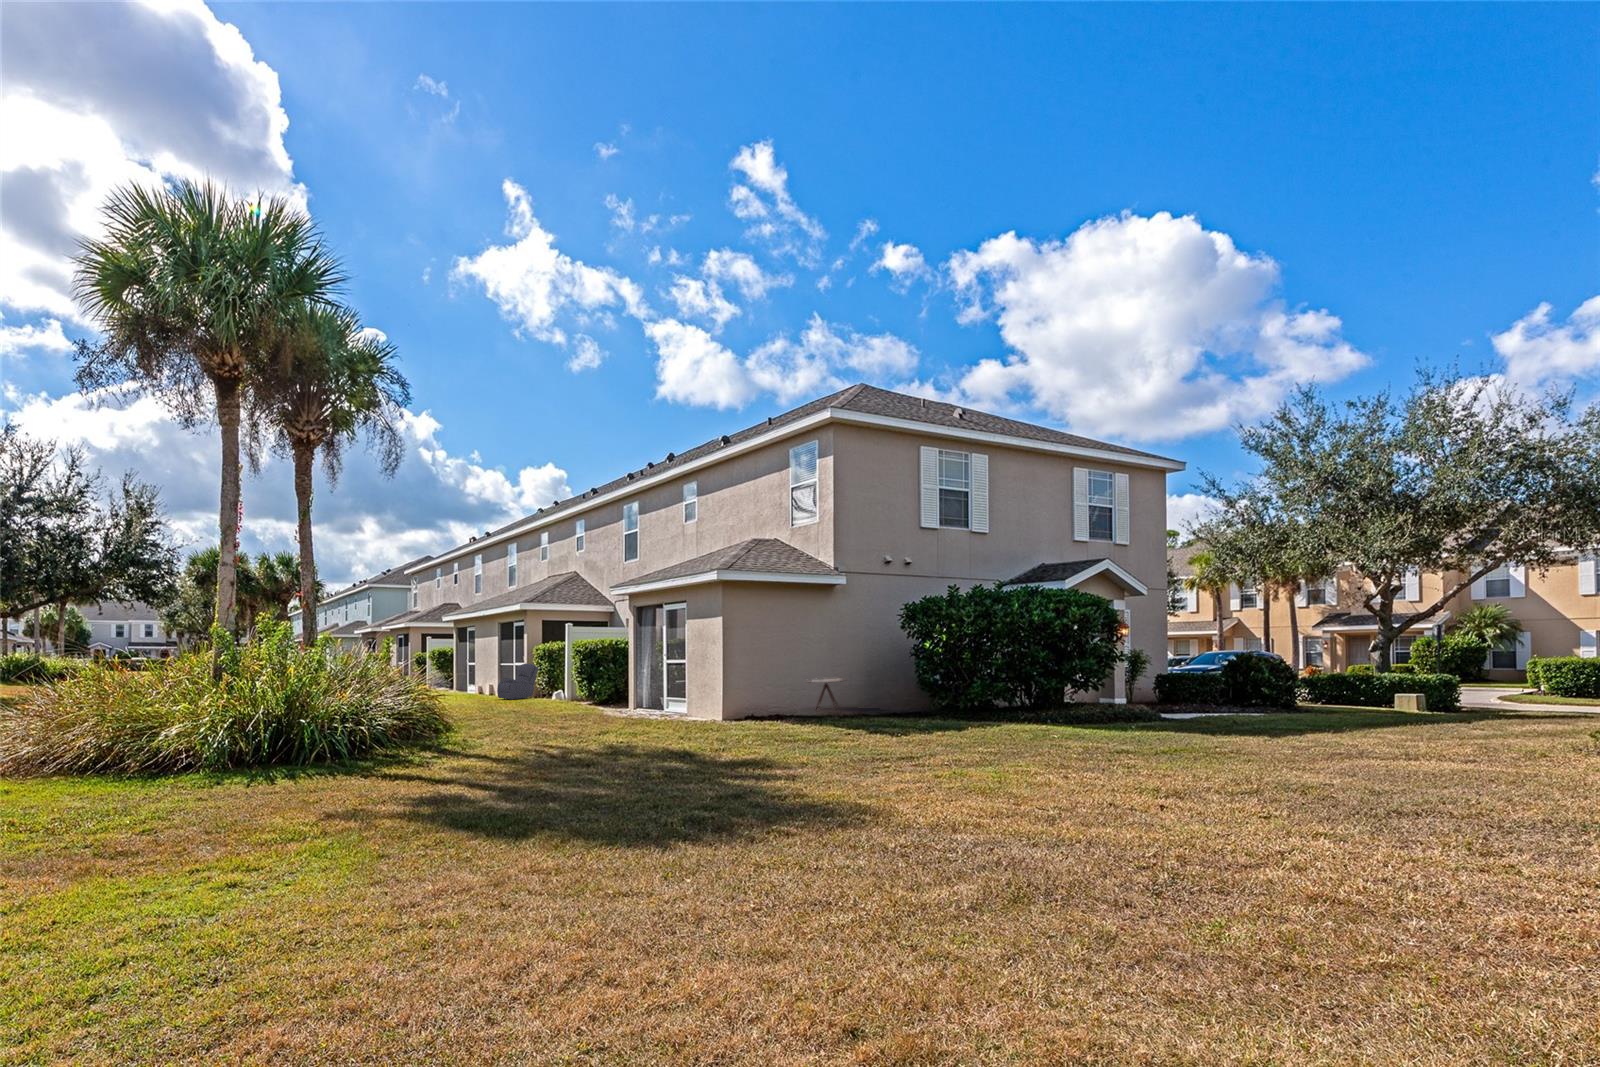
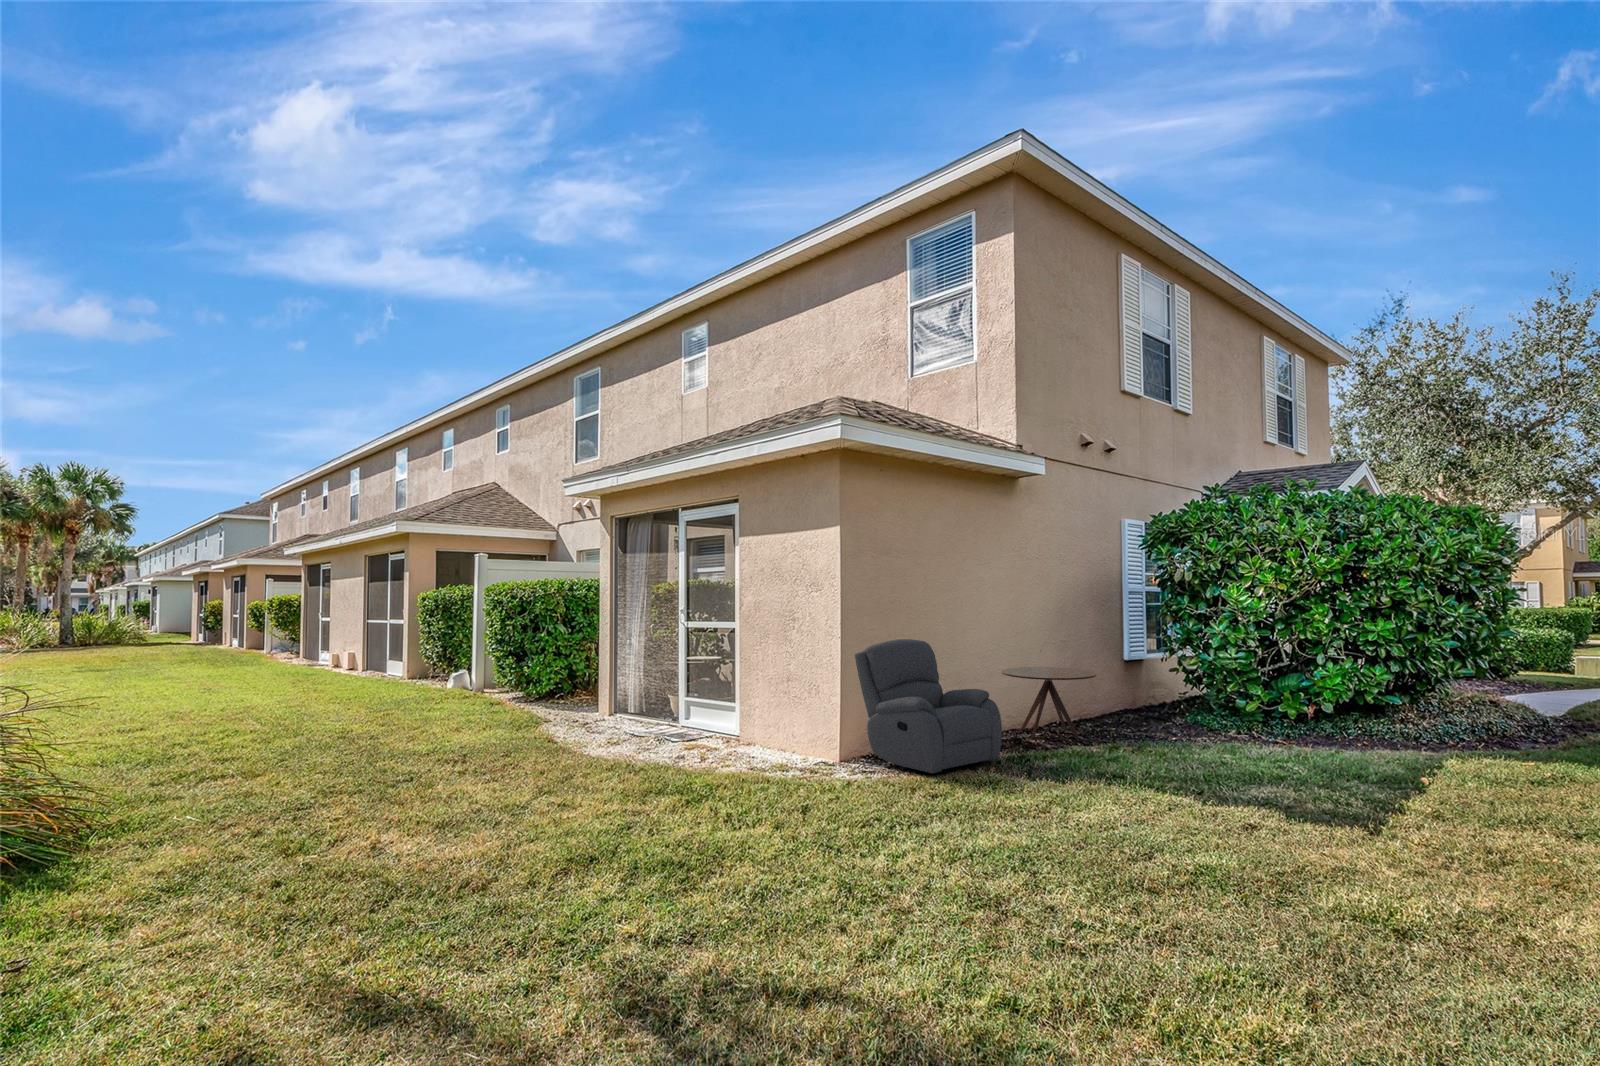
chair: present [497,663,538,700] -> present [855,639,1002,773]

